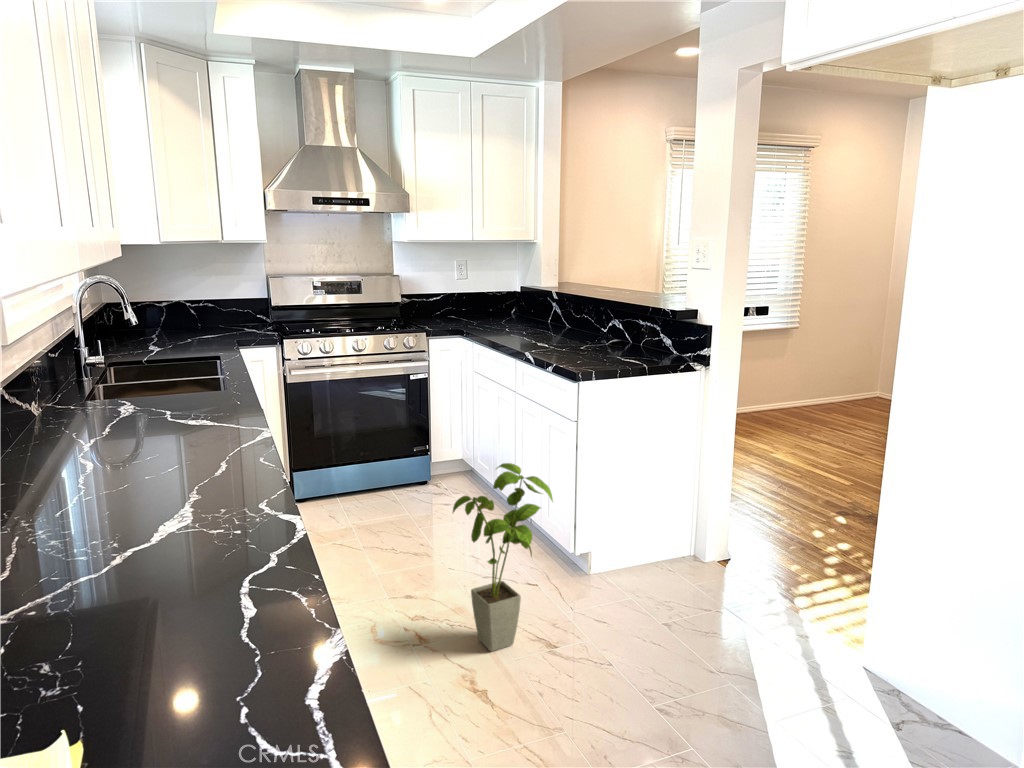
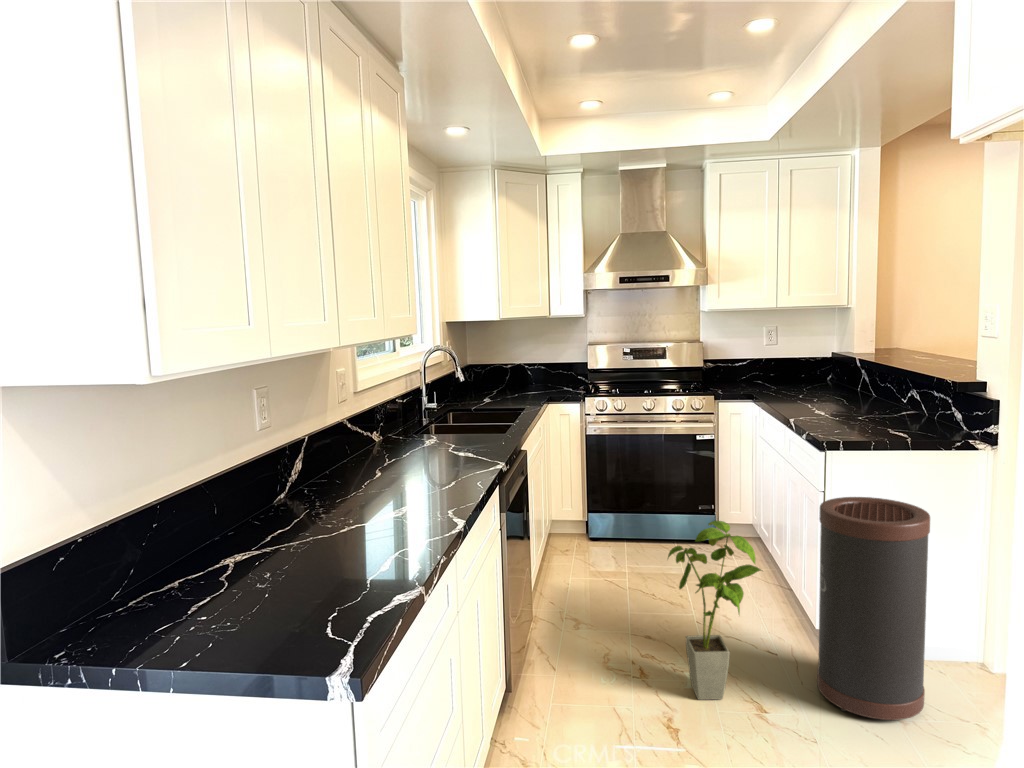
trash can: none [585,422,684,626] -> present [817,497,930,720]

